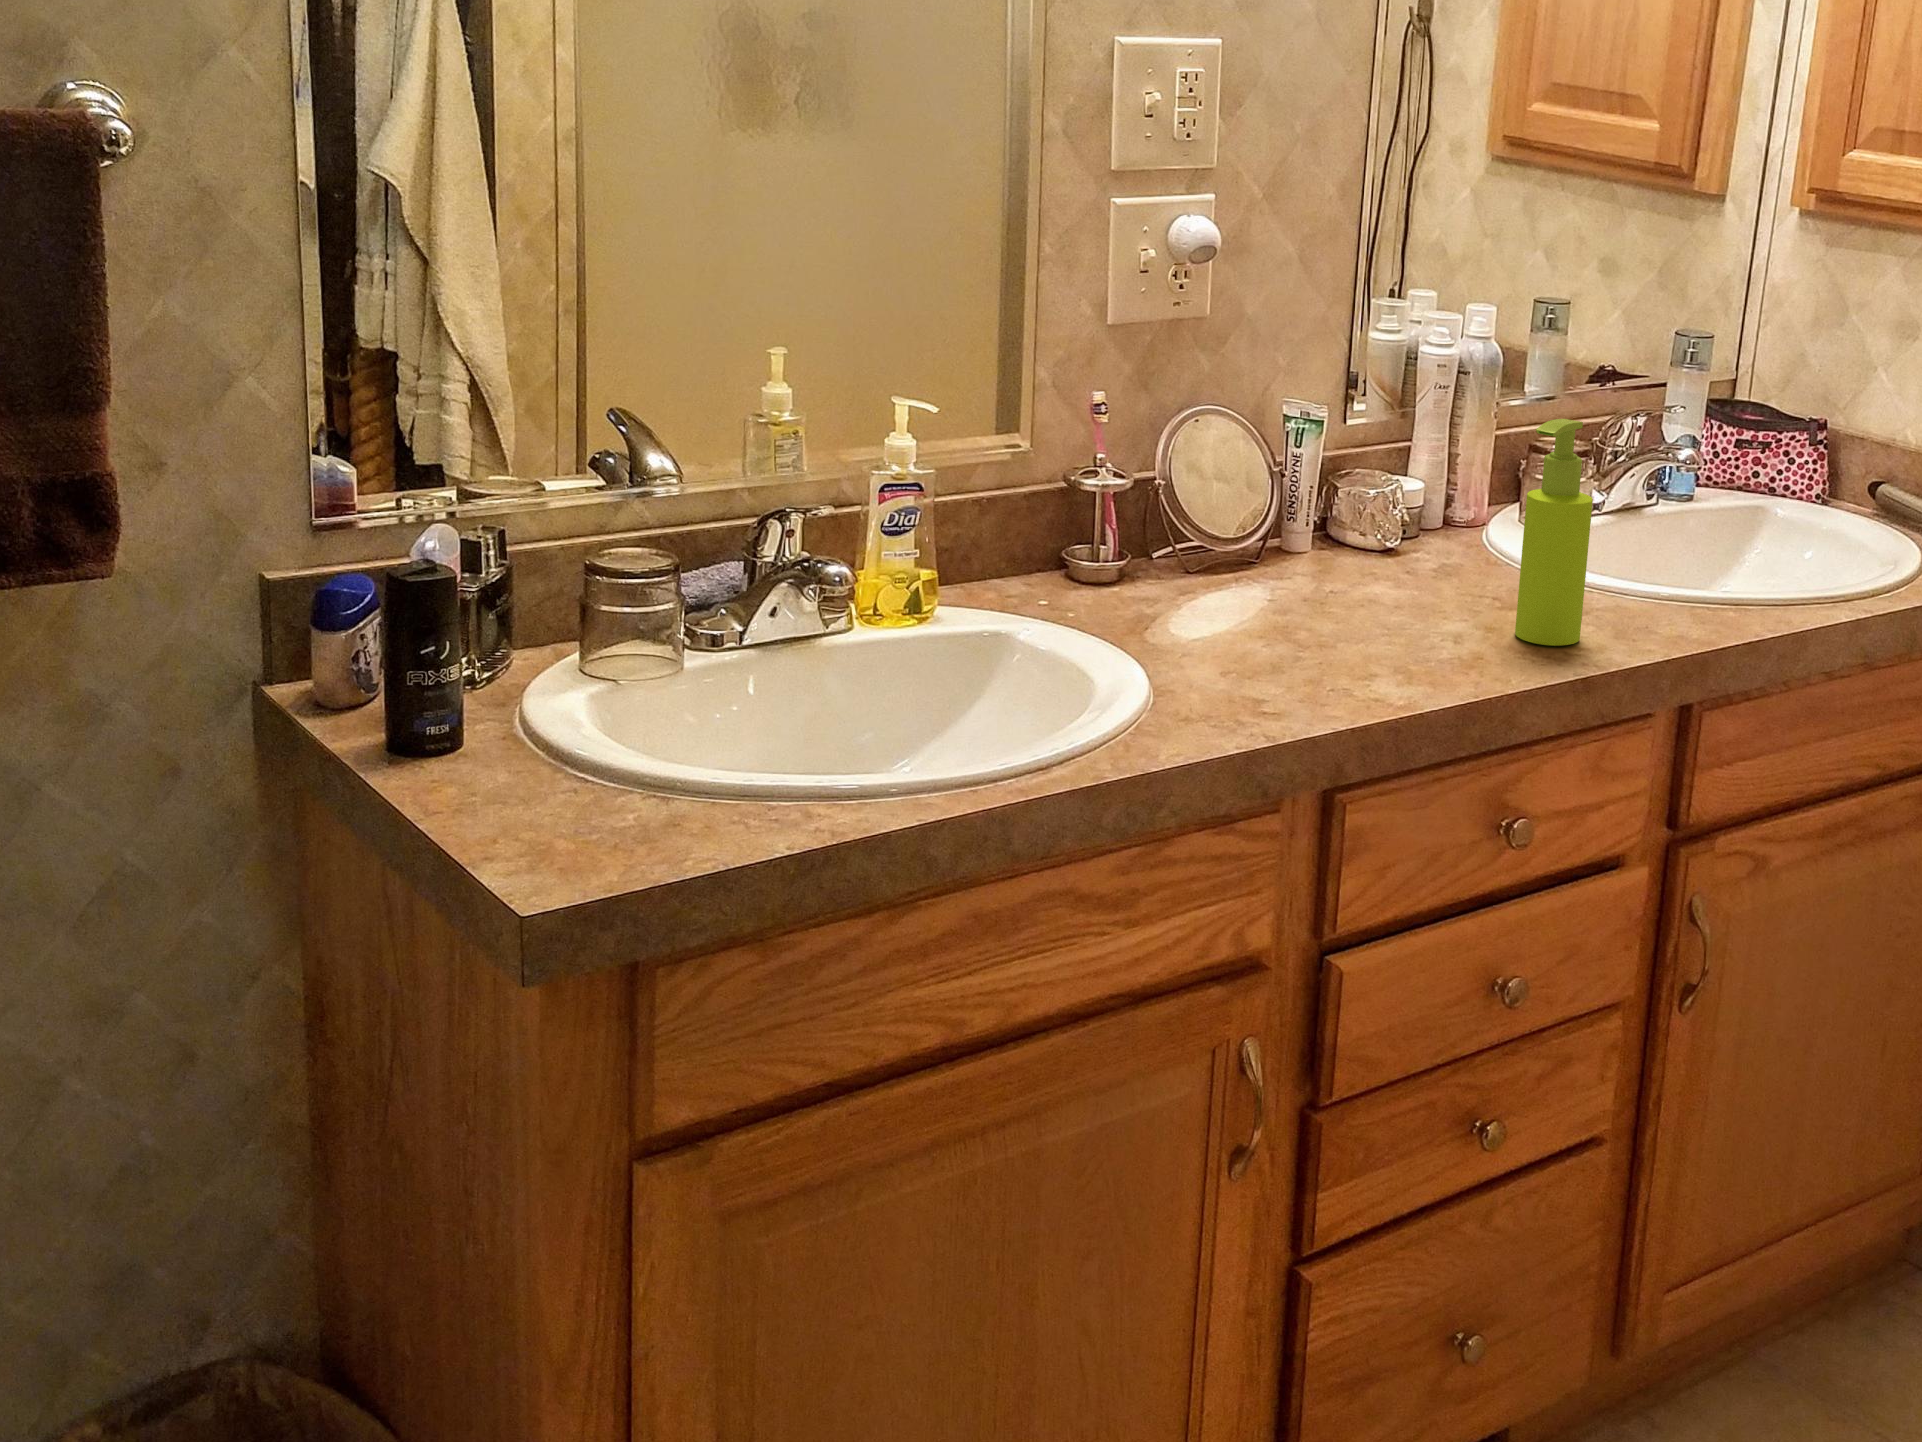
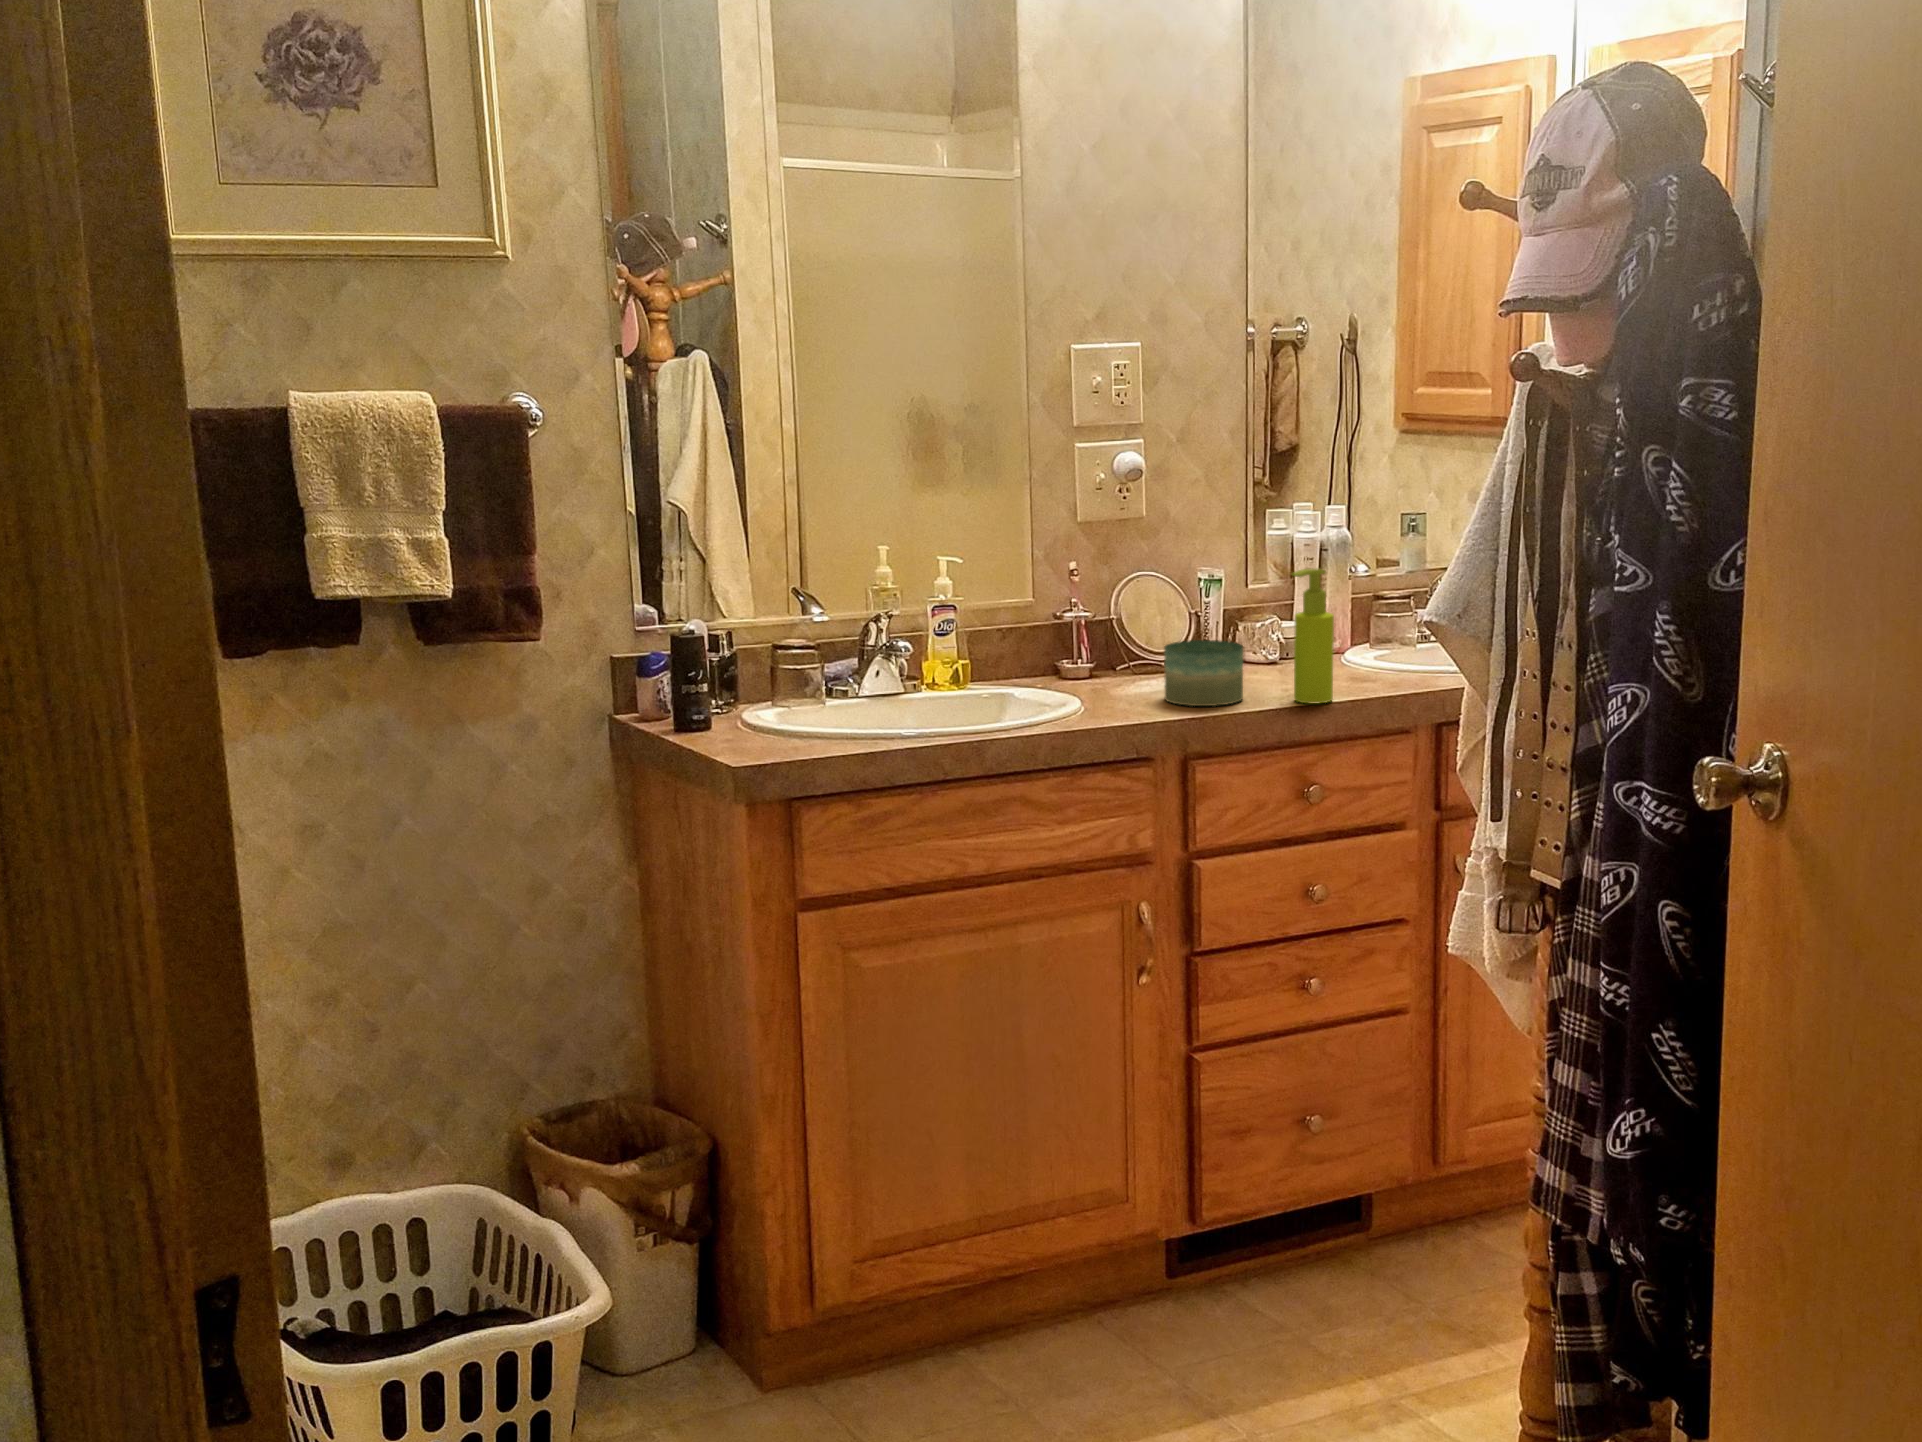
candle: none [1302,533,1442,657] -> present [1164,640,1243,706]

